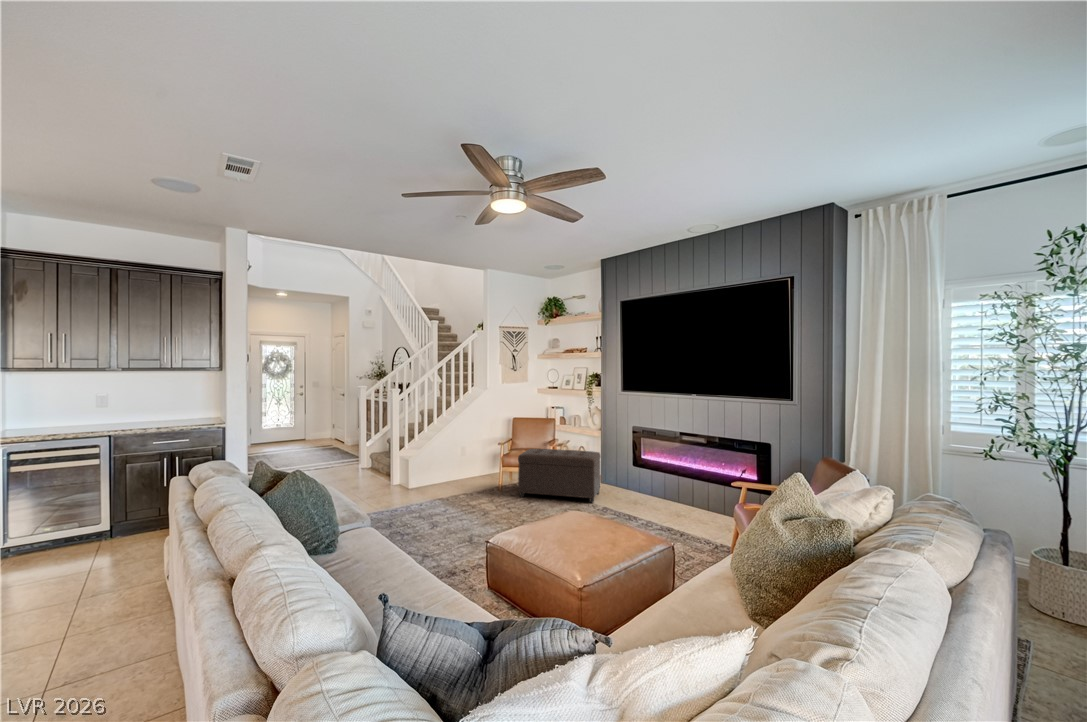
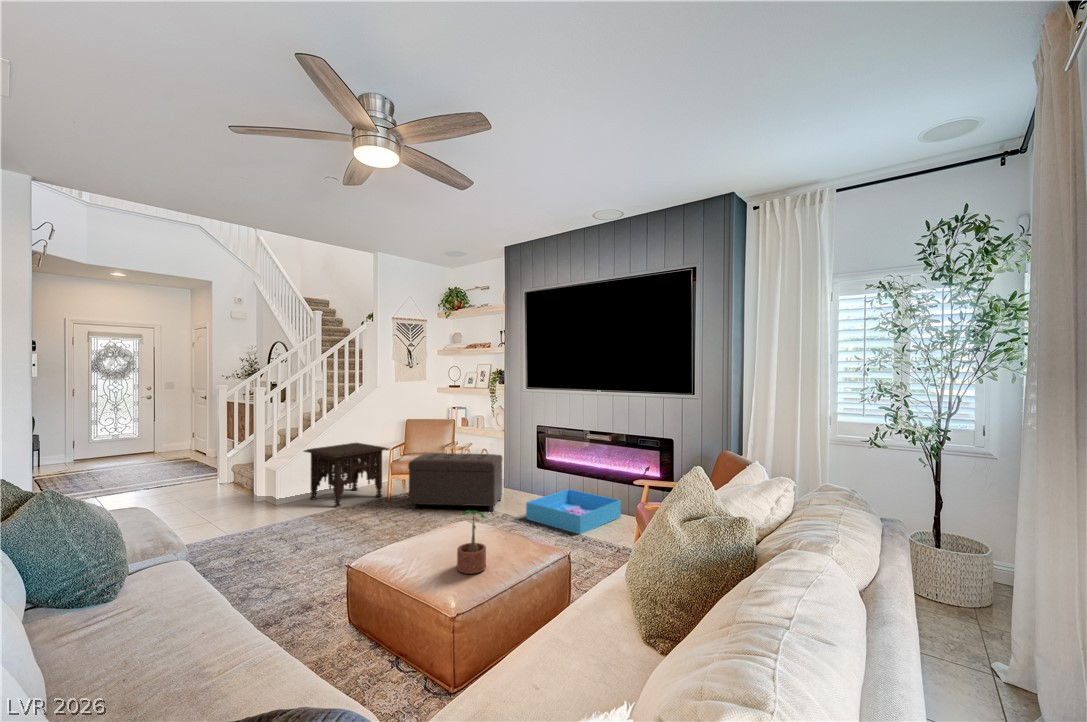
side table: none [430,437,500,492] -> present [304,443,389,507]
storage bin: none [624,486,715,529] -> present [526,489,621,534]
potted plant: none [576,500,603,554] -> present [457,510,486,574]

